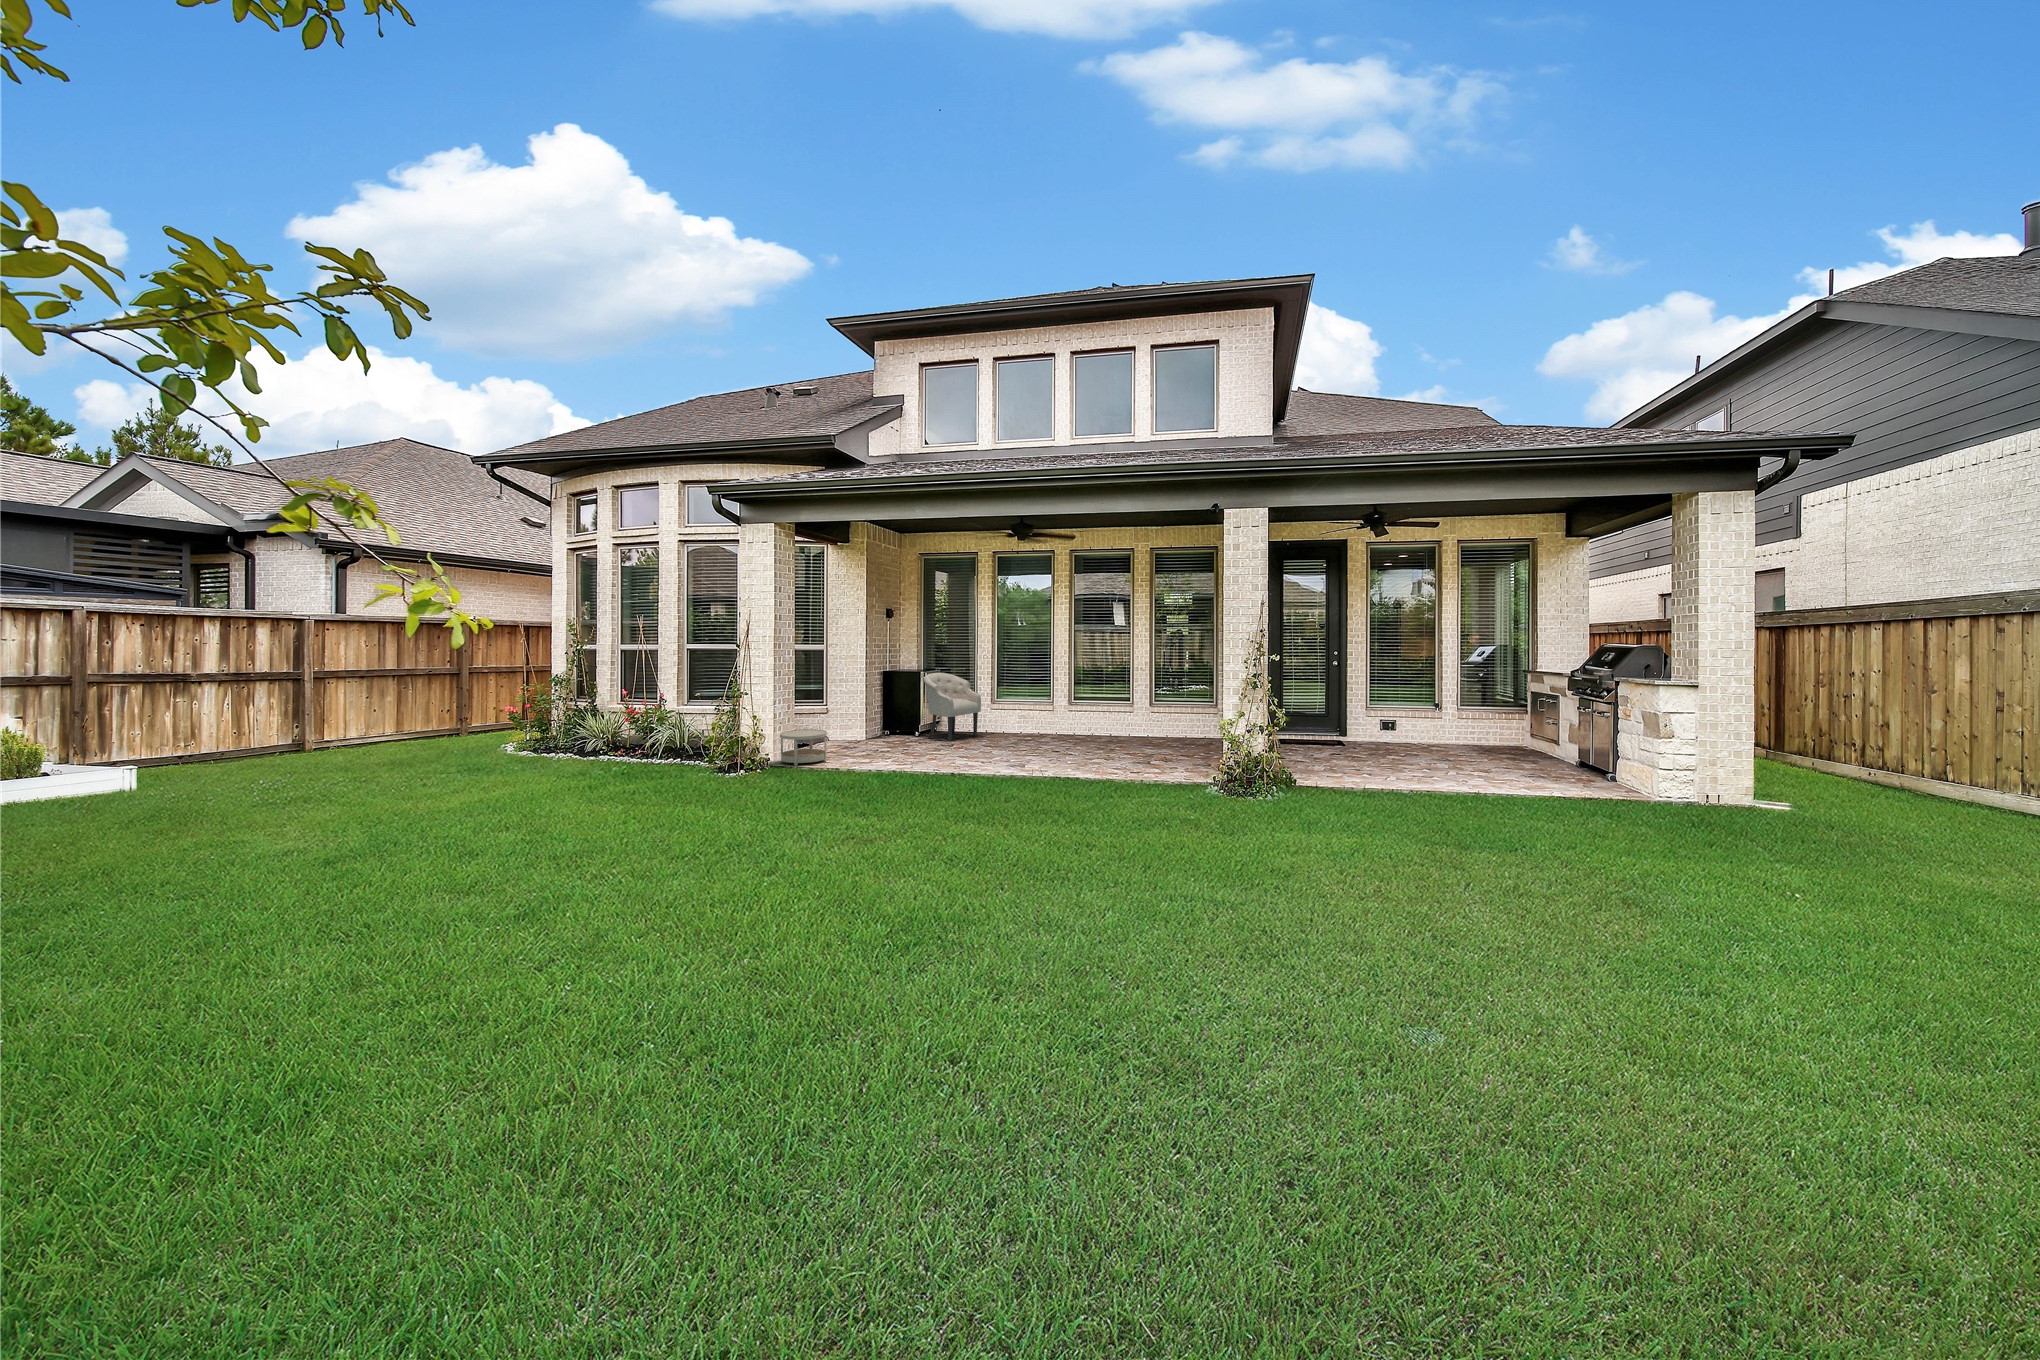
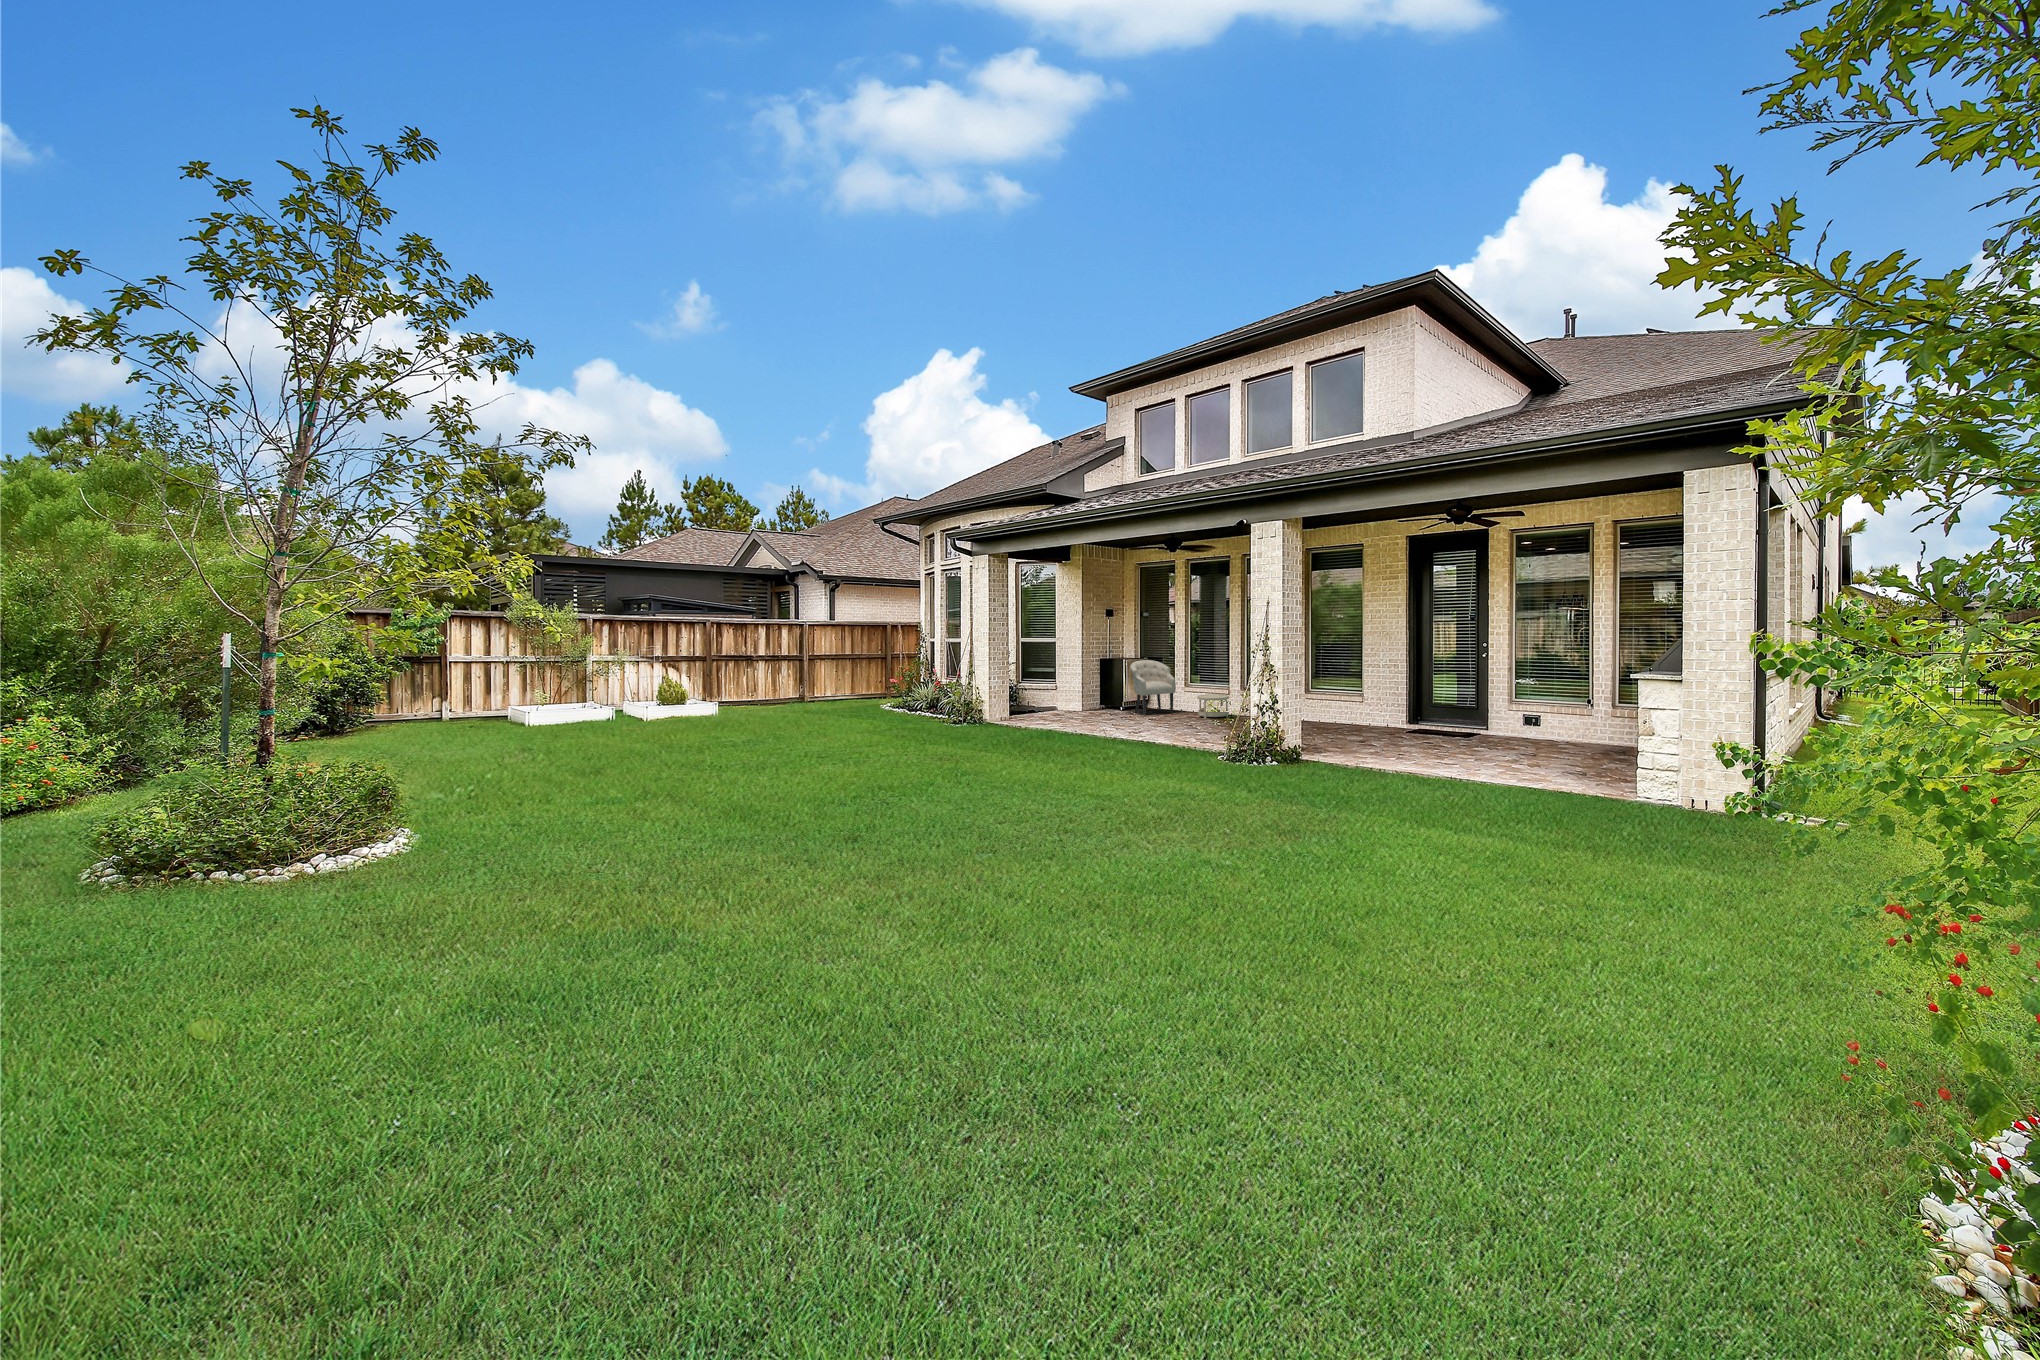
side table: present [780,729,827,766] -> present [1197,694,1229,719]

